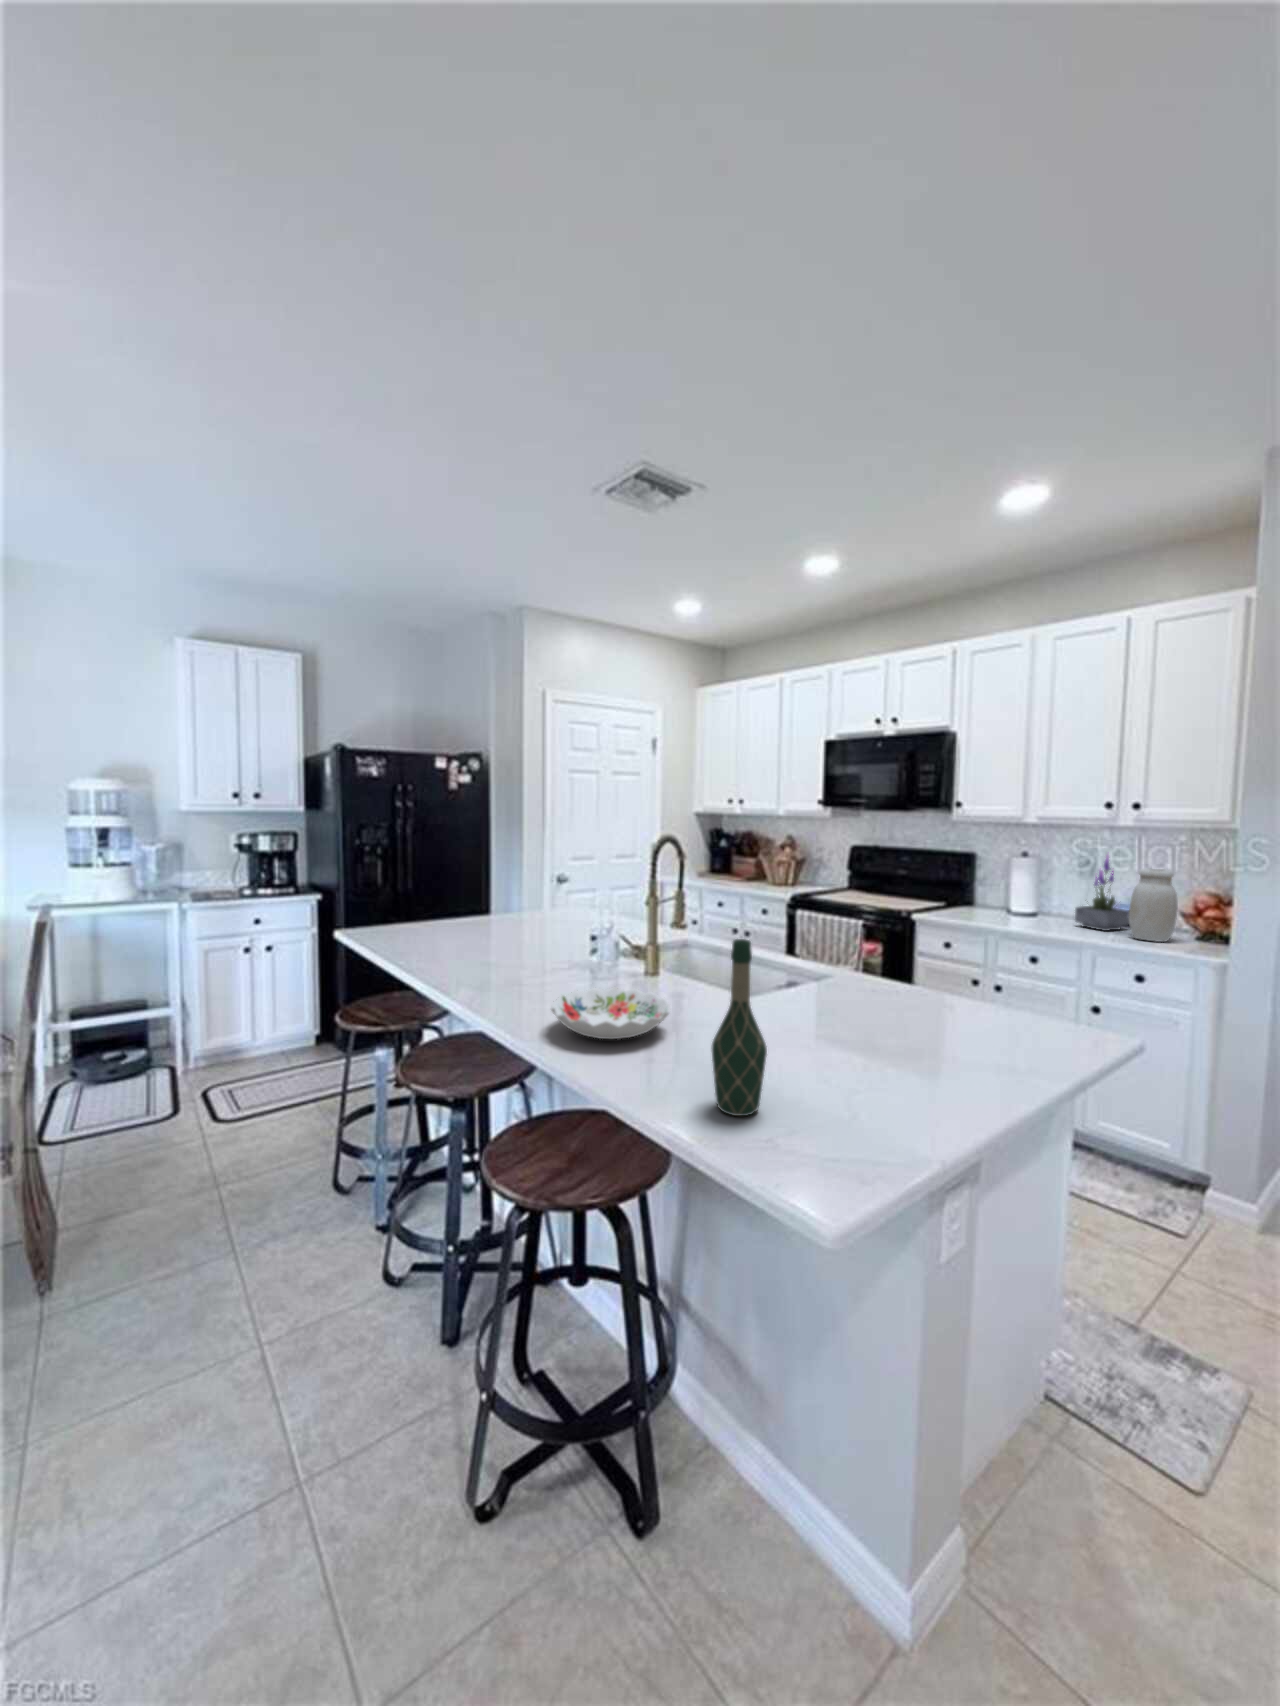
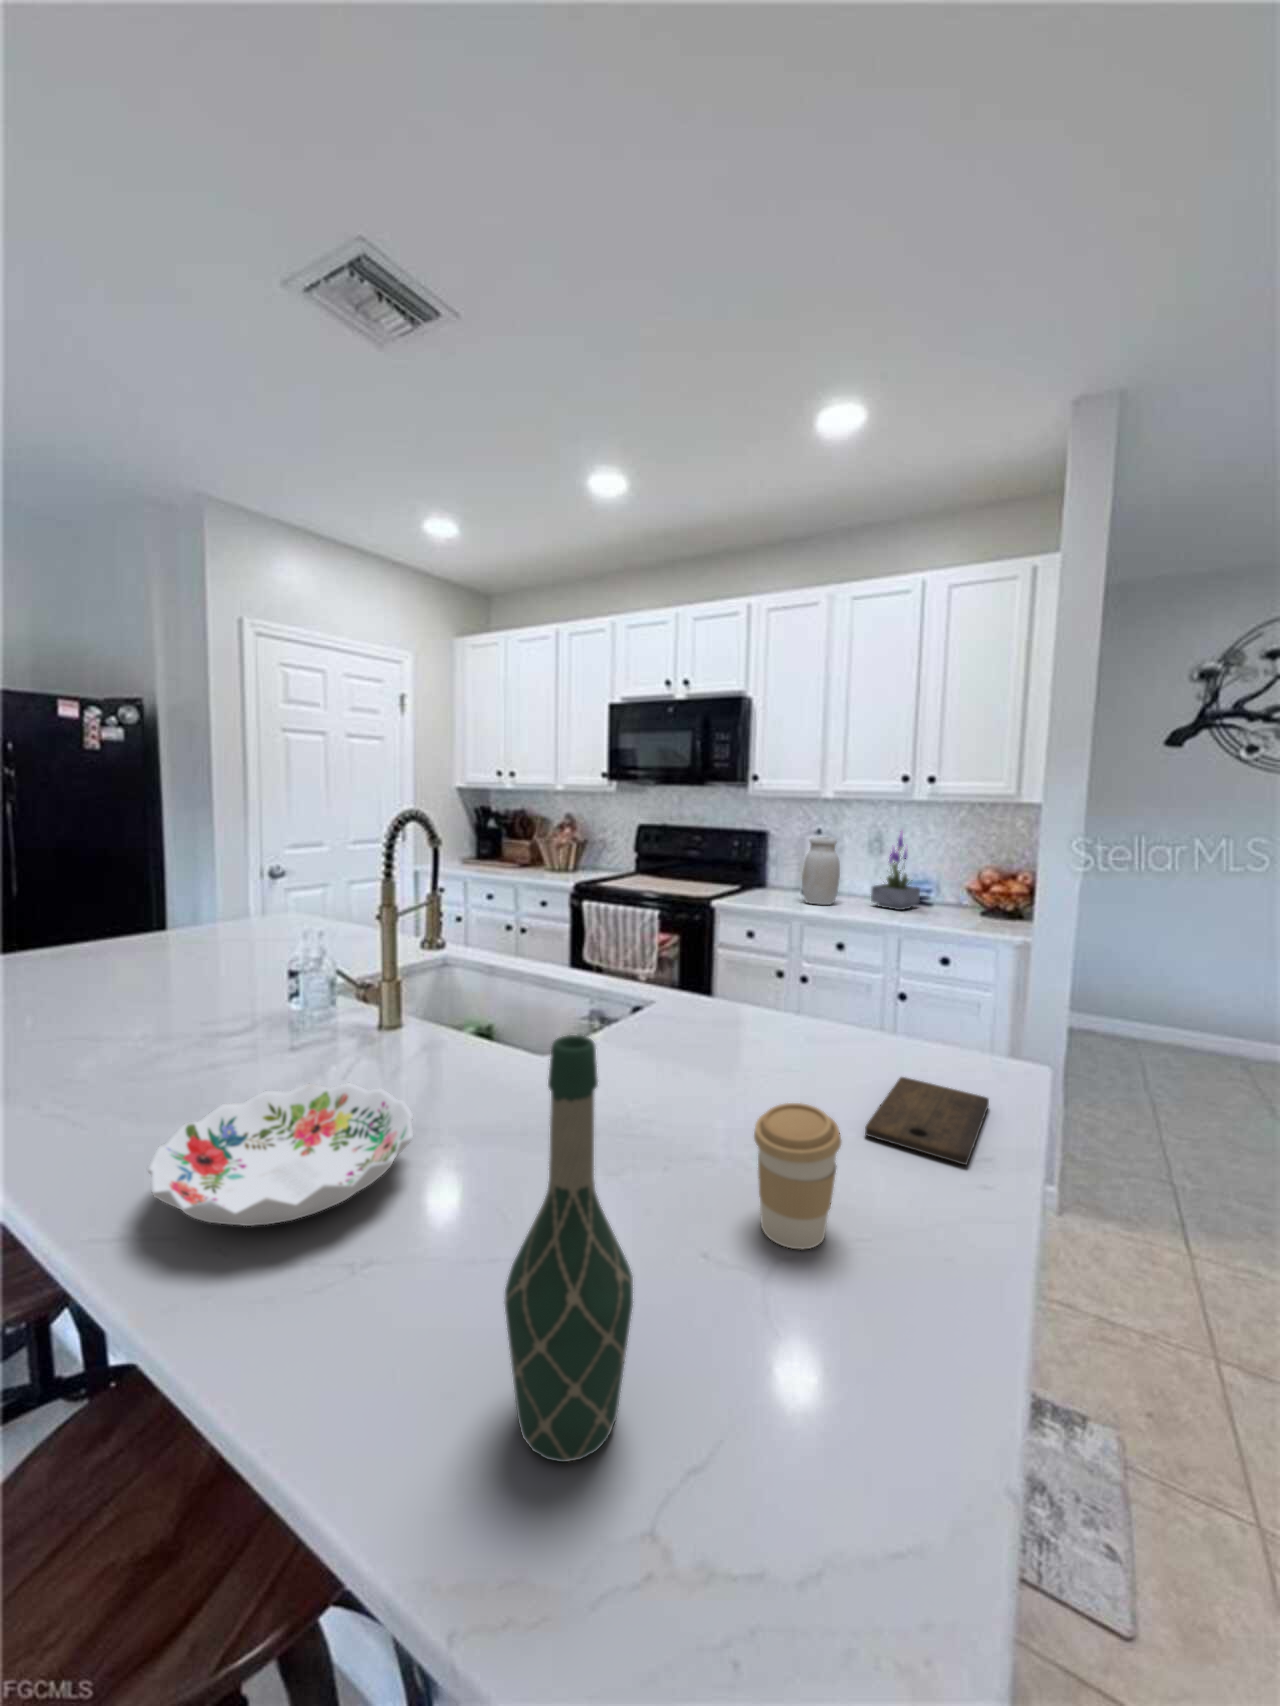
jar: present [1129,869,1178,942] -> present [802,837,840,905]
coffee cup: none [851,1008,902,1084] -> present [754,1103,841,1249]
cutting board: none [947,1027,1054,1070] -> present [865,1077,989,1165]

